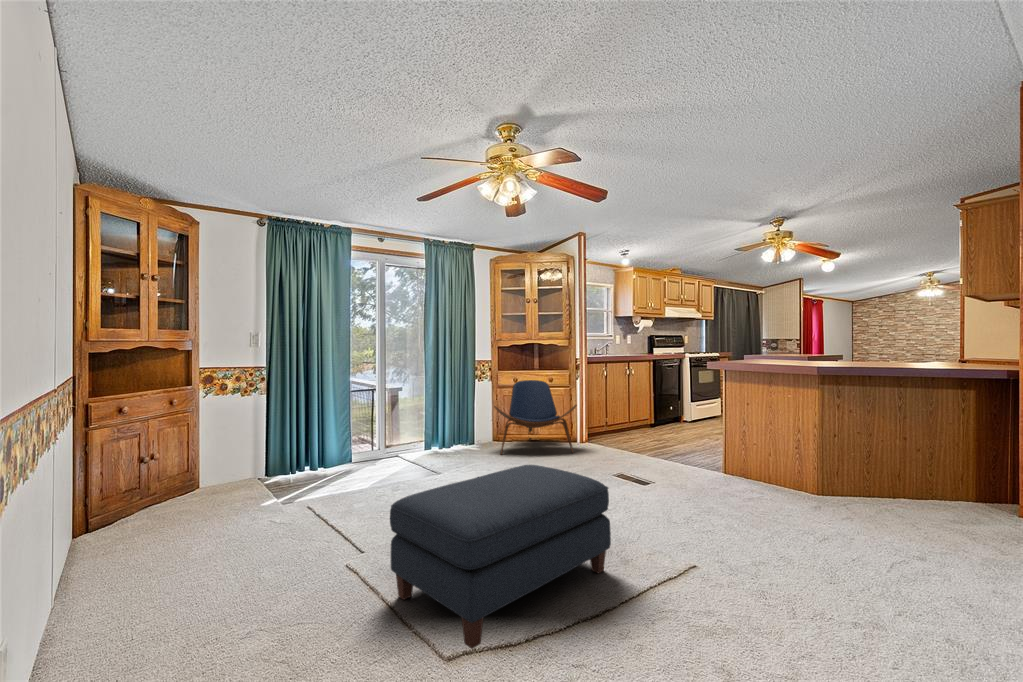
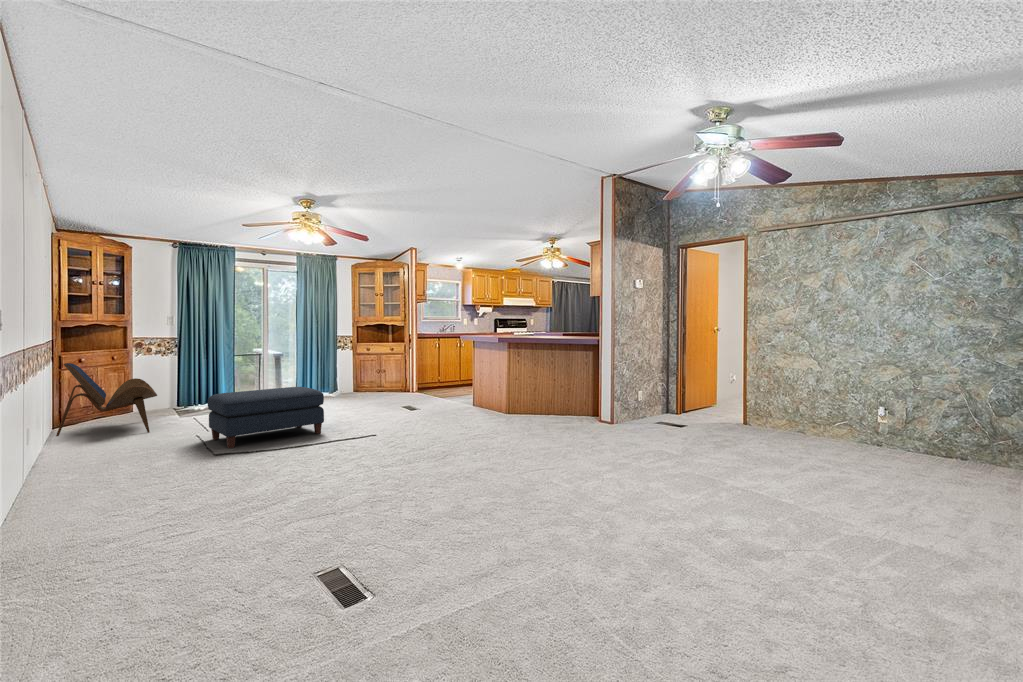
lounge chair: present [494,380,577,455] -> present [56,363,157,436]

